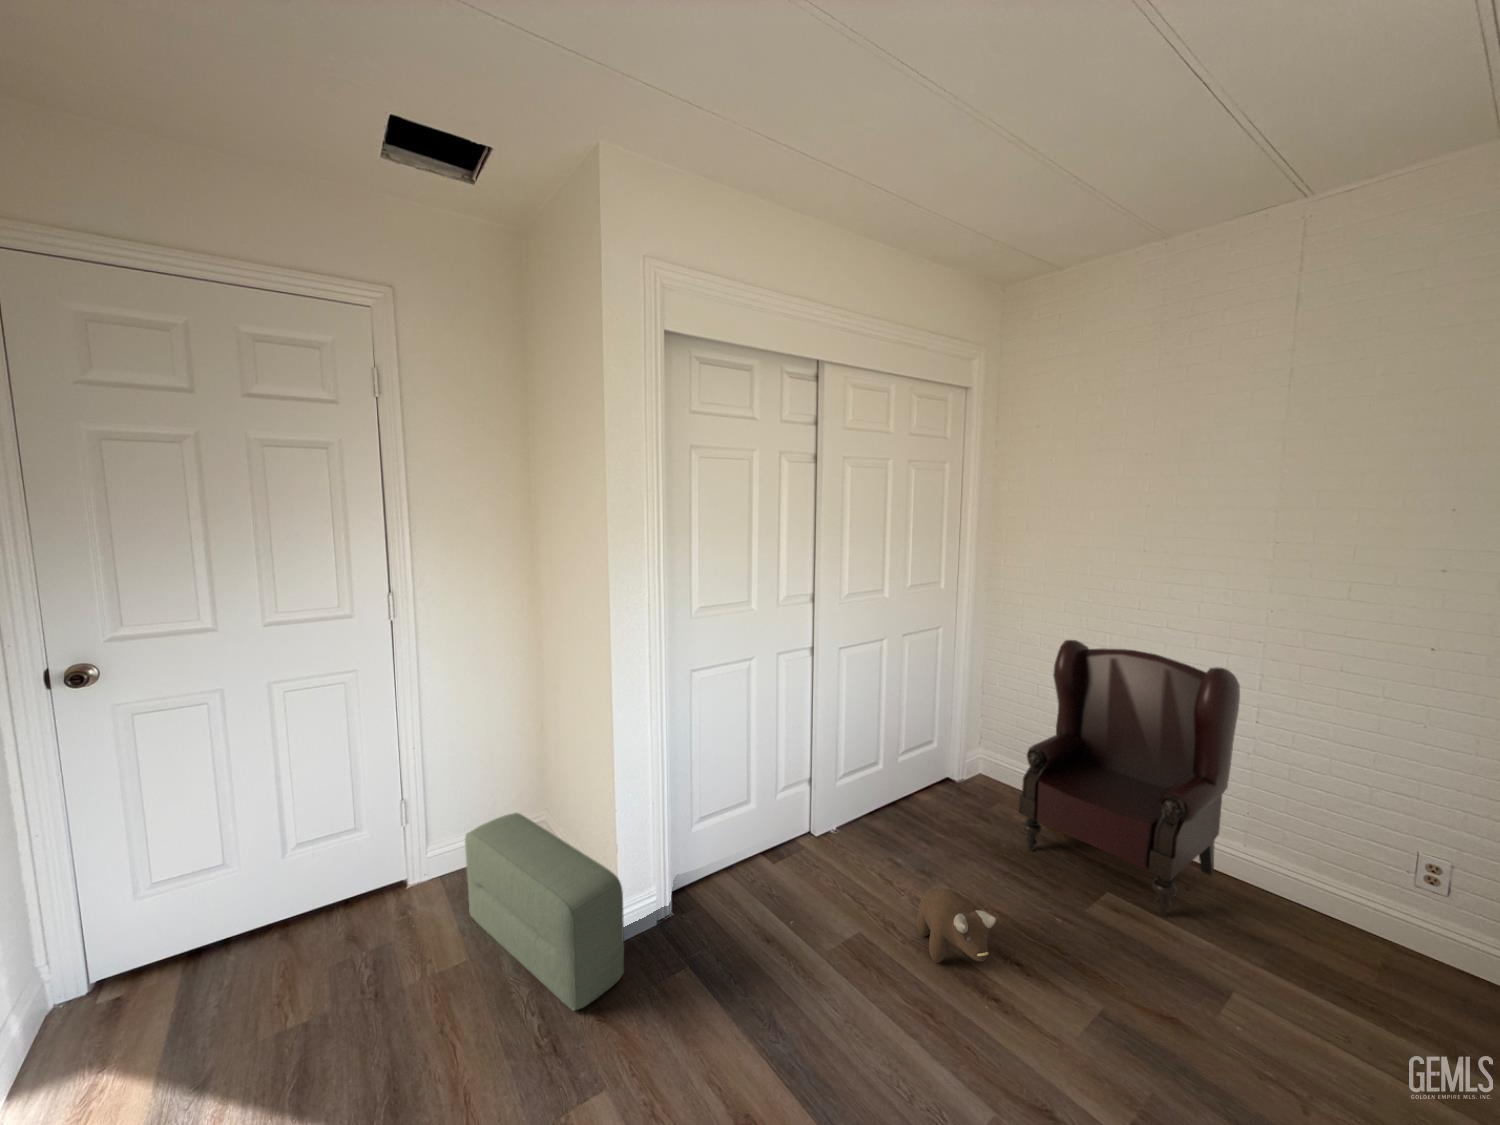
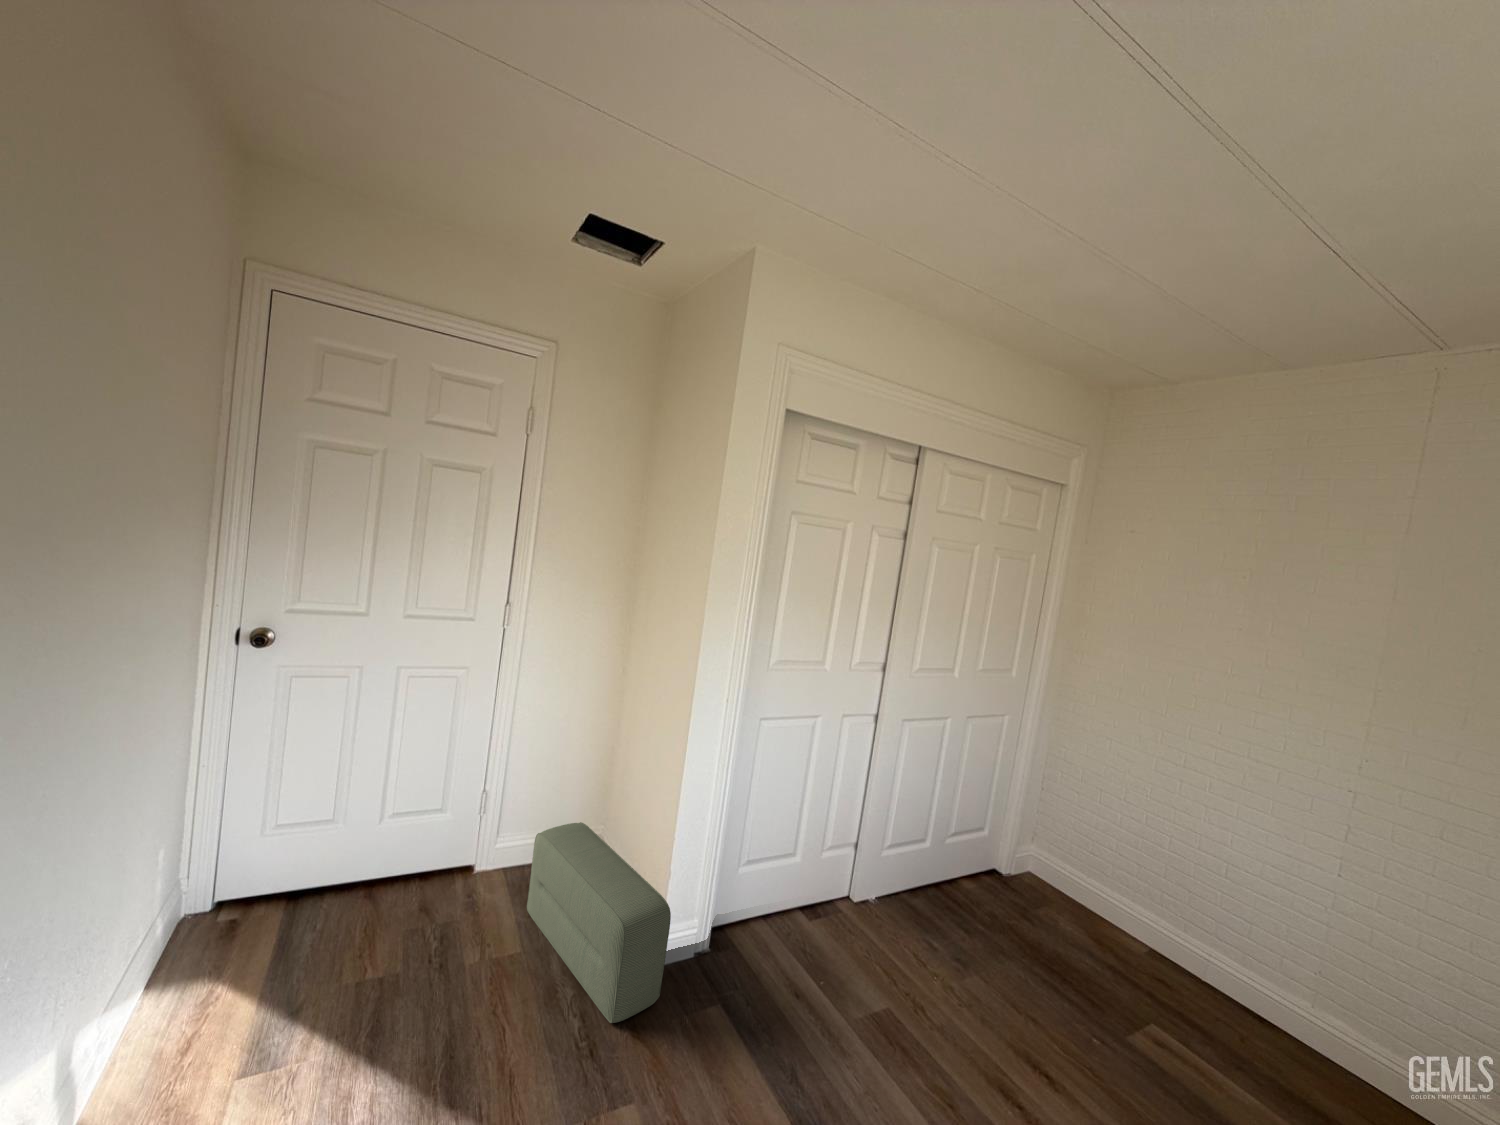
armchair: present [1018,640,1240,916] -> none [1066,752,1325,1066]
plush toy: present [917,888,996,963] -> none [947,980,1030,1068]

